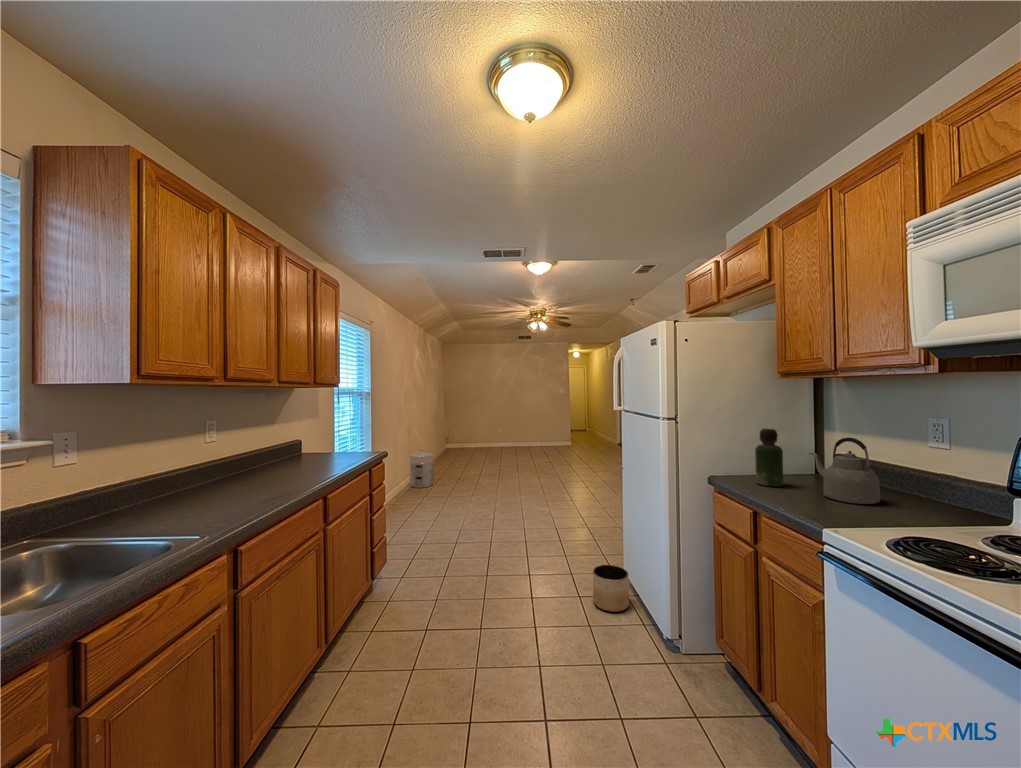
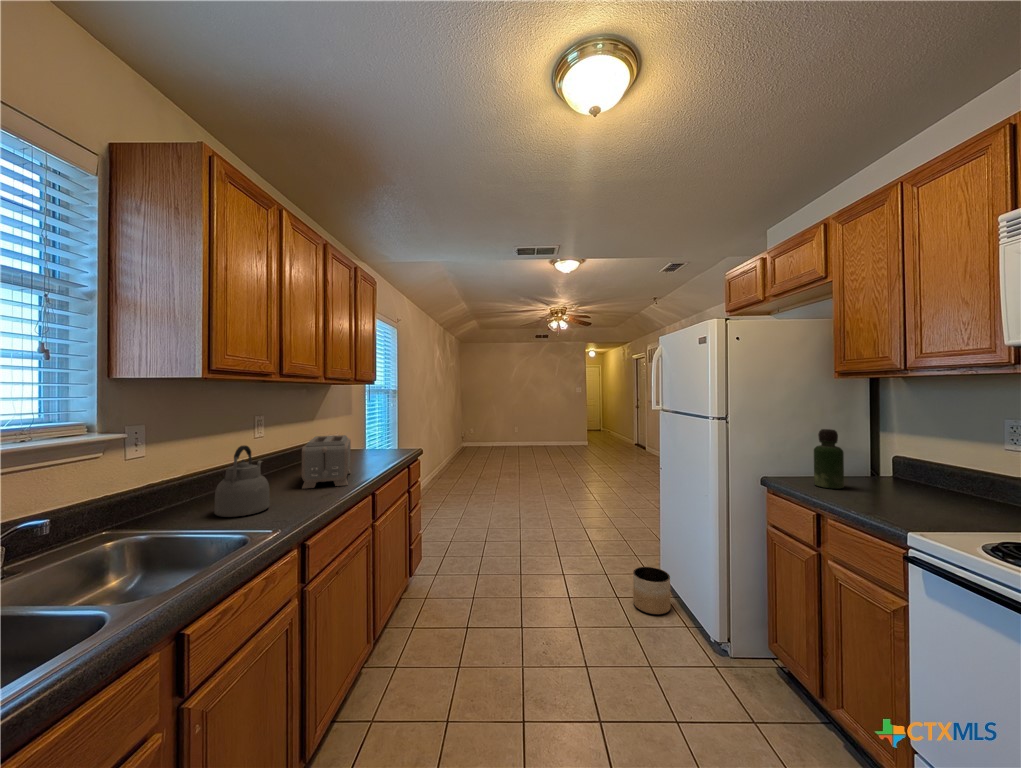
toaster: none [249,438,306,493] -> present [302,435,351,489]
kettle: present [809,438,880,504] -> present [214,445,270,517]
waste bin: present [410,450,433,488] -> none [431,449,454,487]

